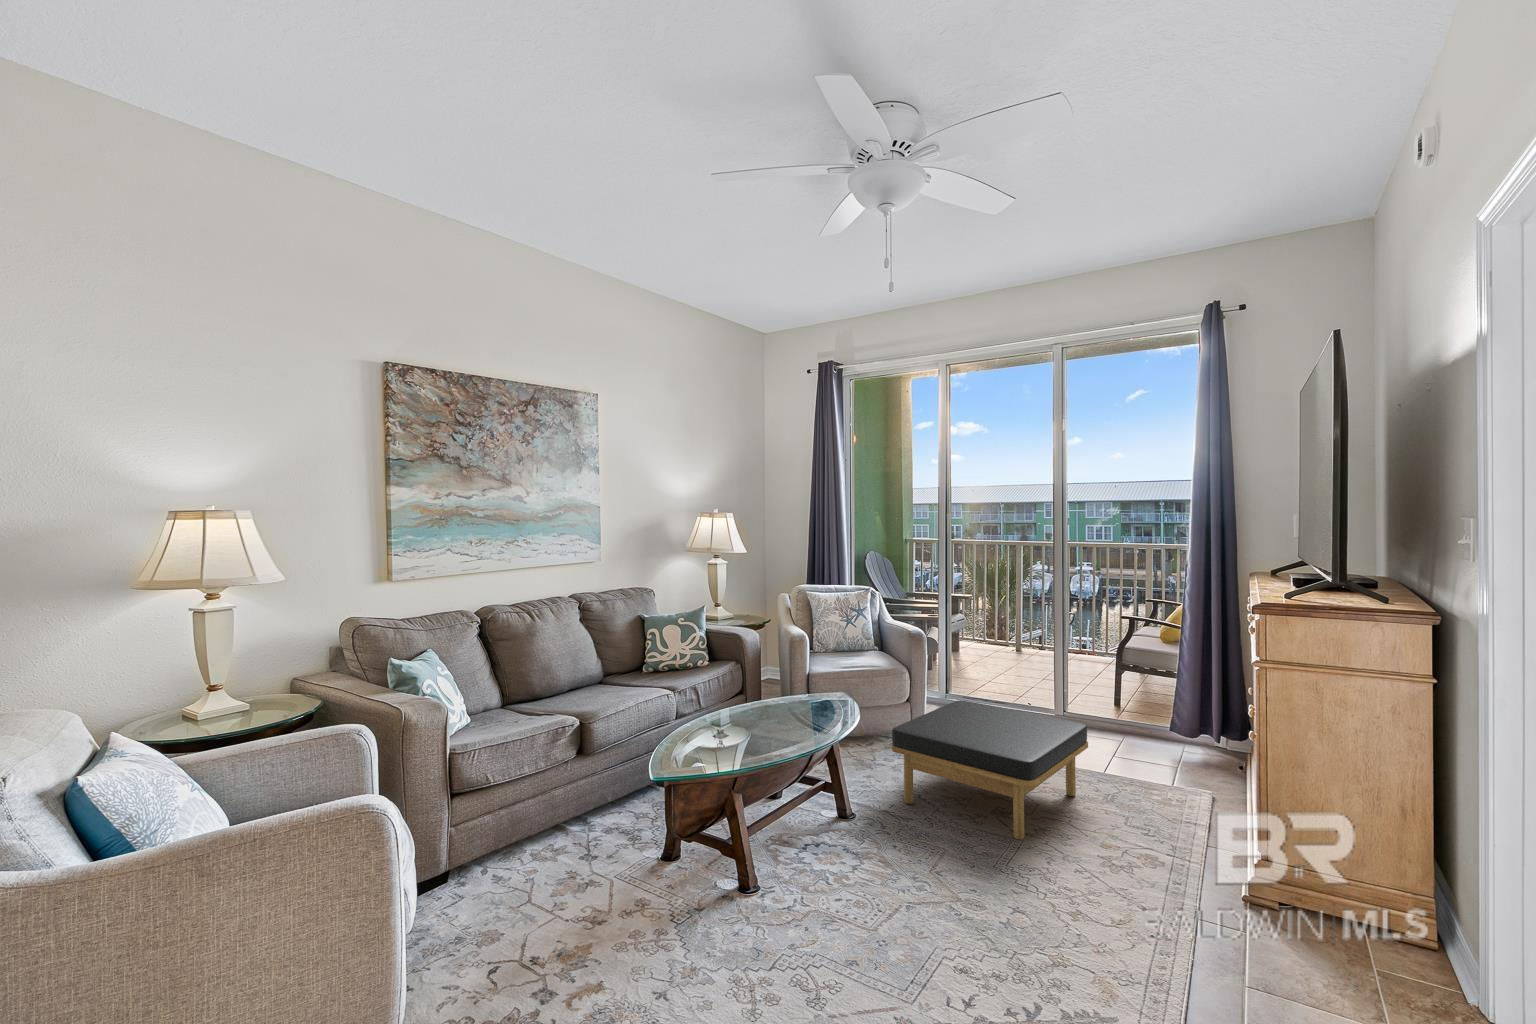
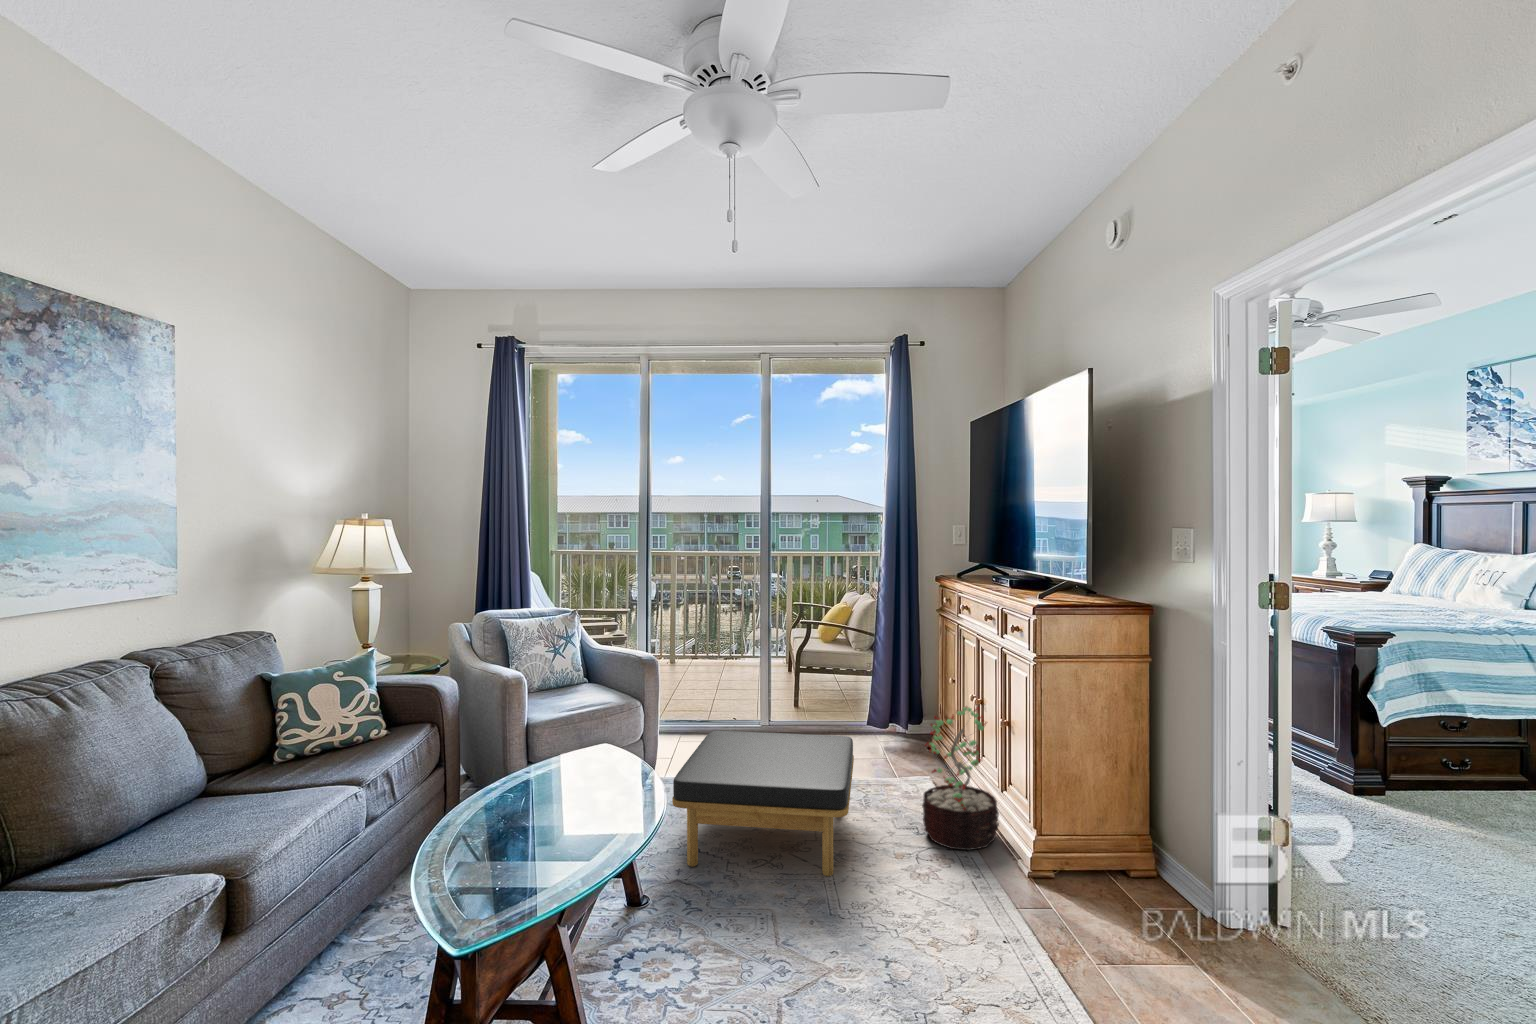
decorative plant: none [1142,710,1235,859] -> present [922,706,999,850]

